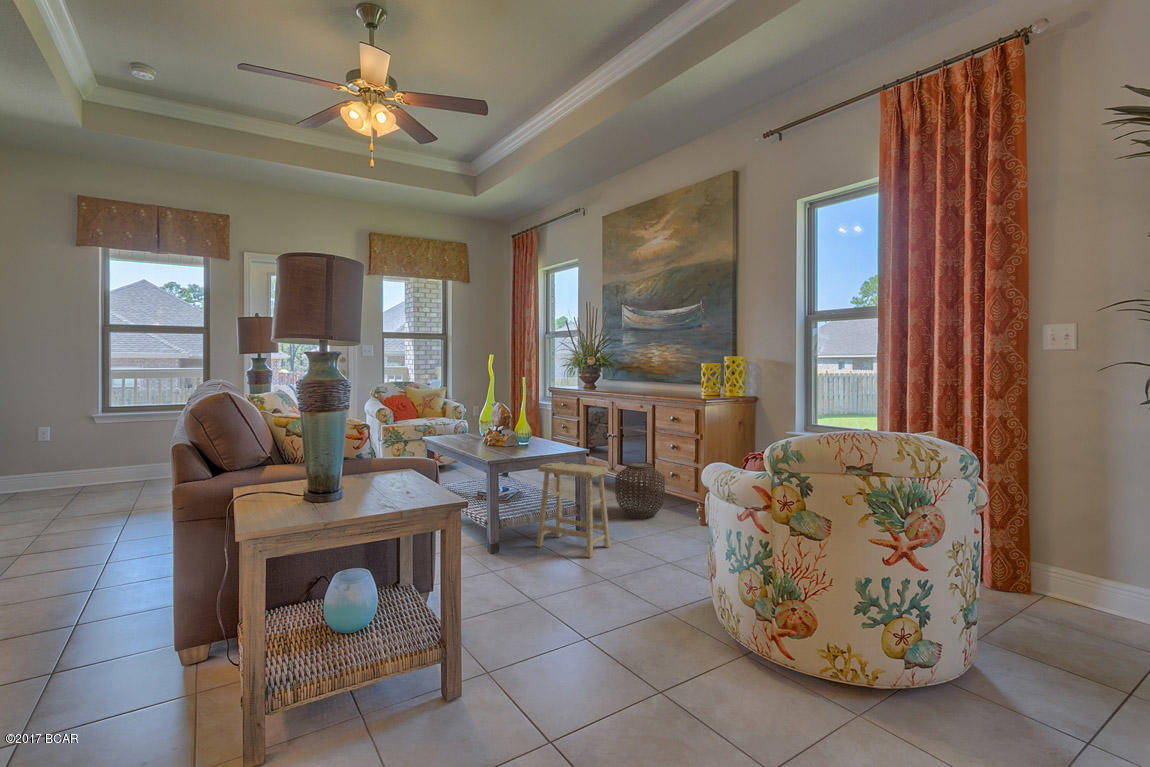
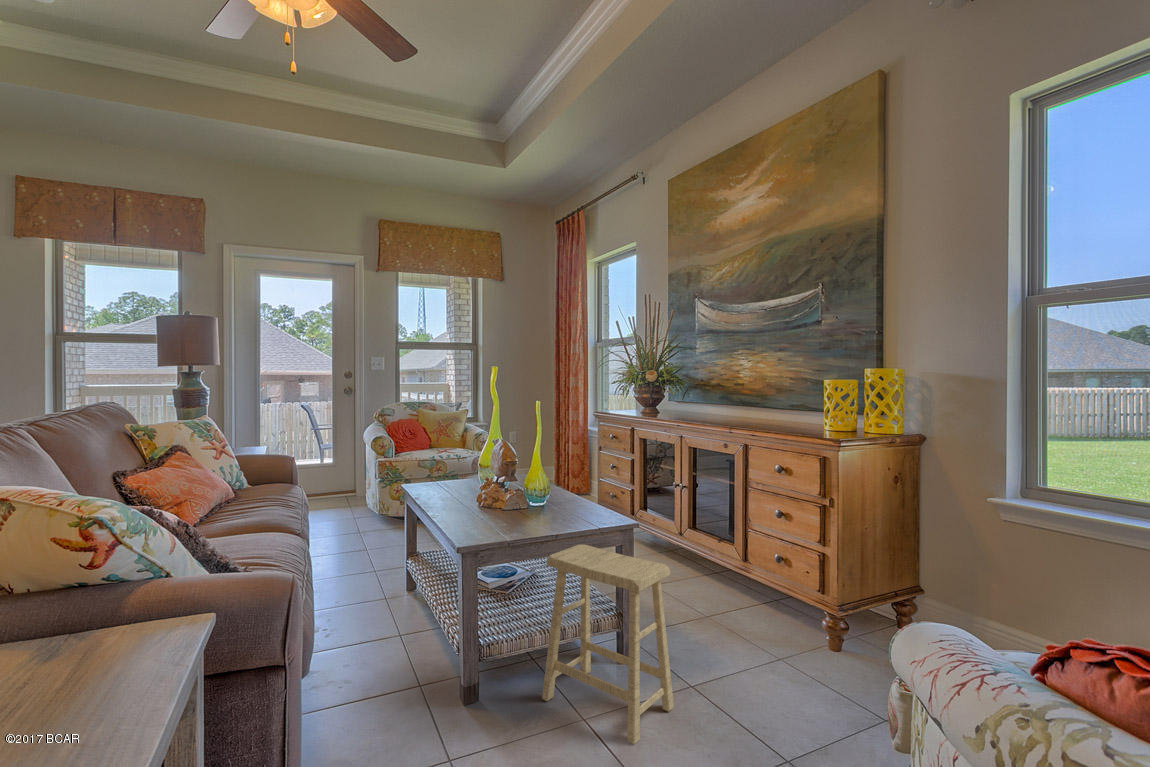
woven basket: present [615,462,665,519] -> none [684,535,766,632]

